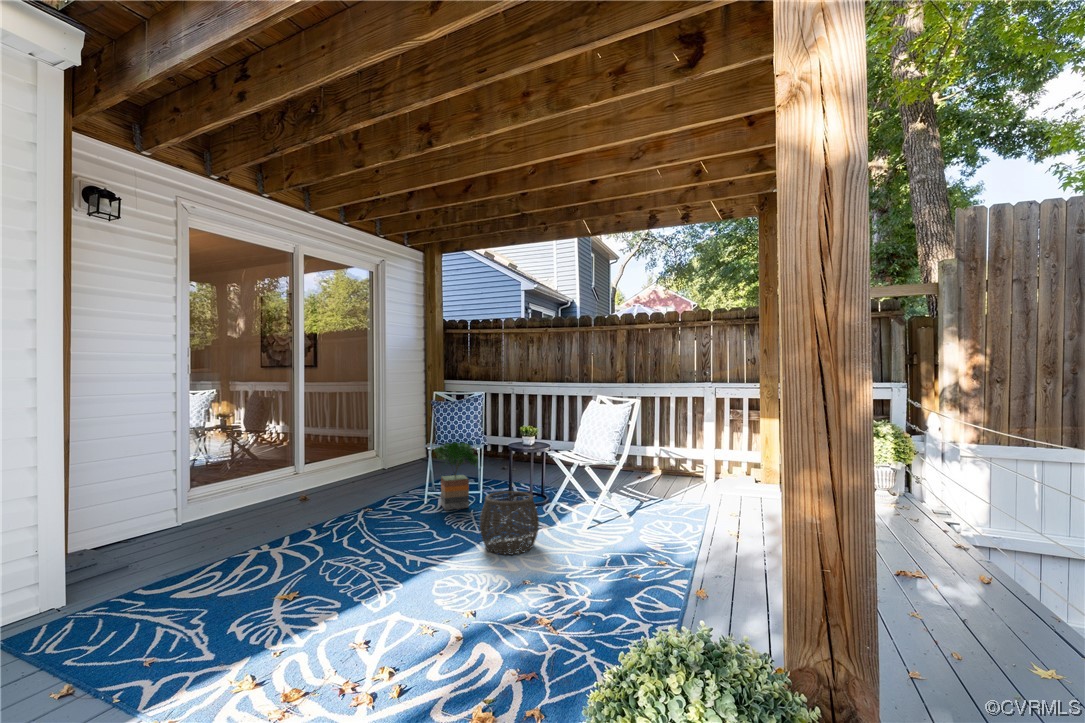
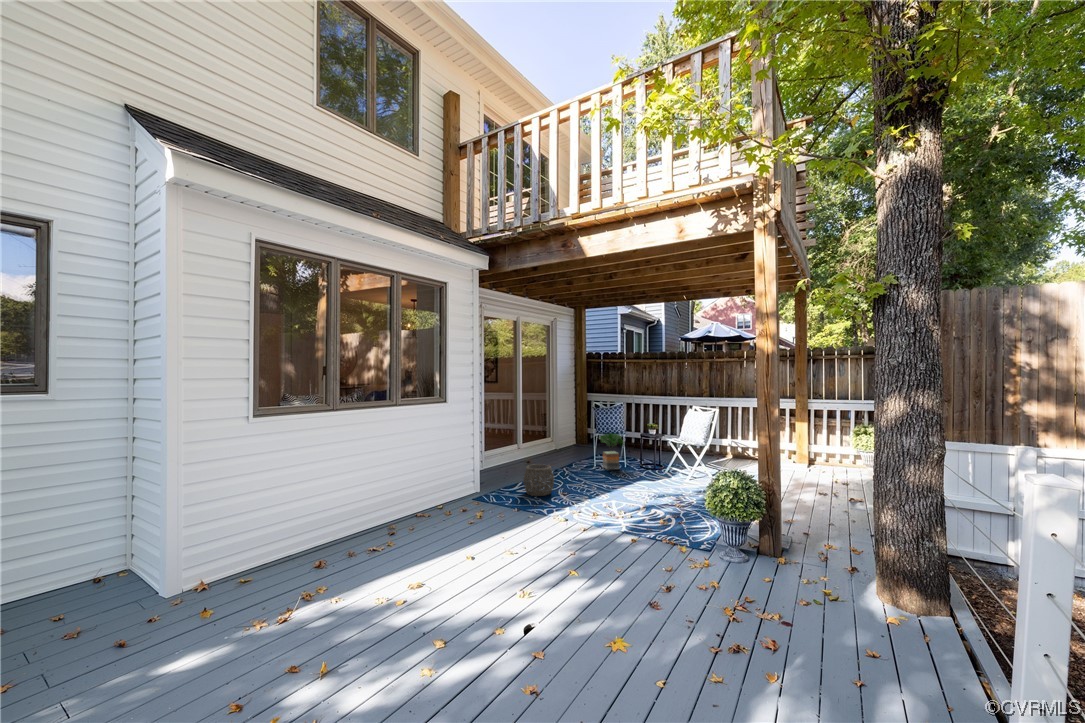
woven basket: present [480,491,539,555] -> present [524,464,554,496]

